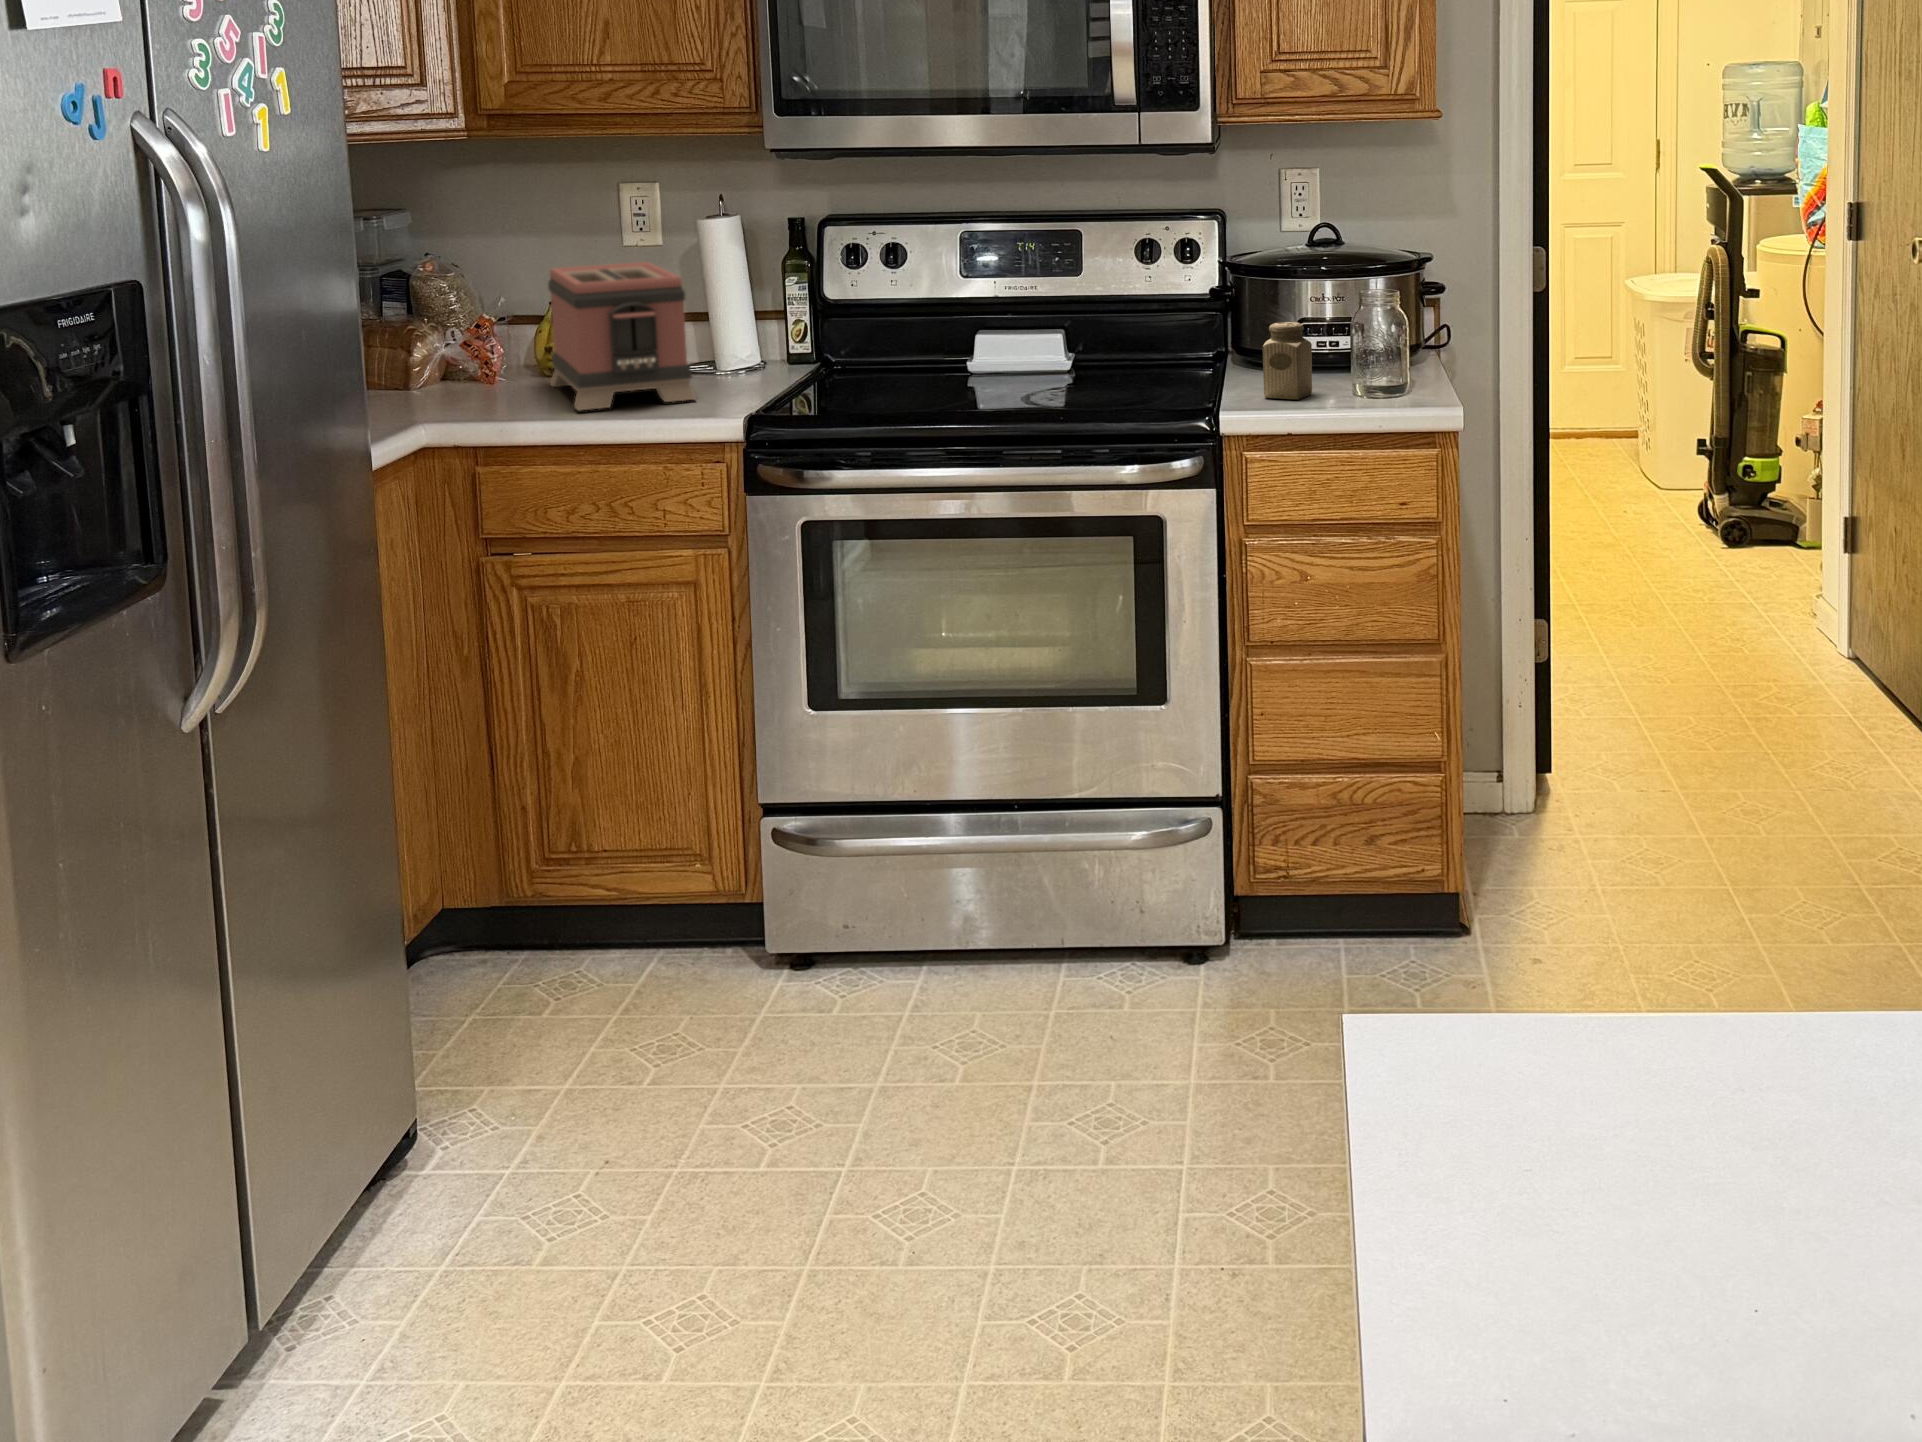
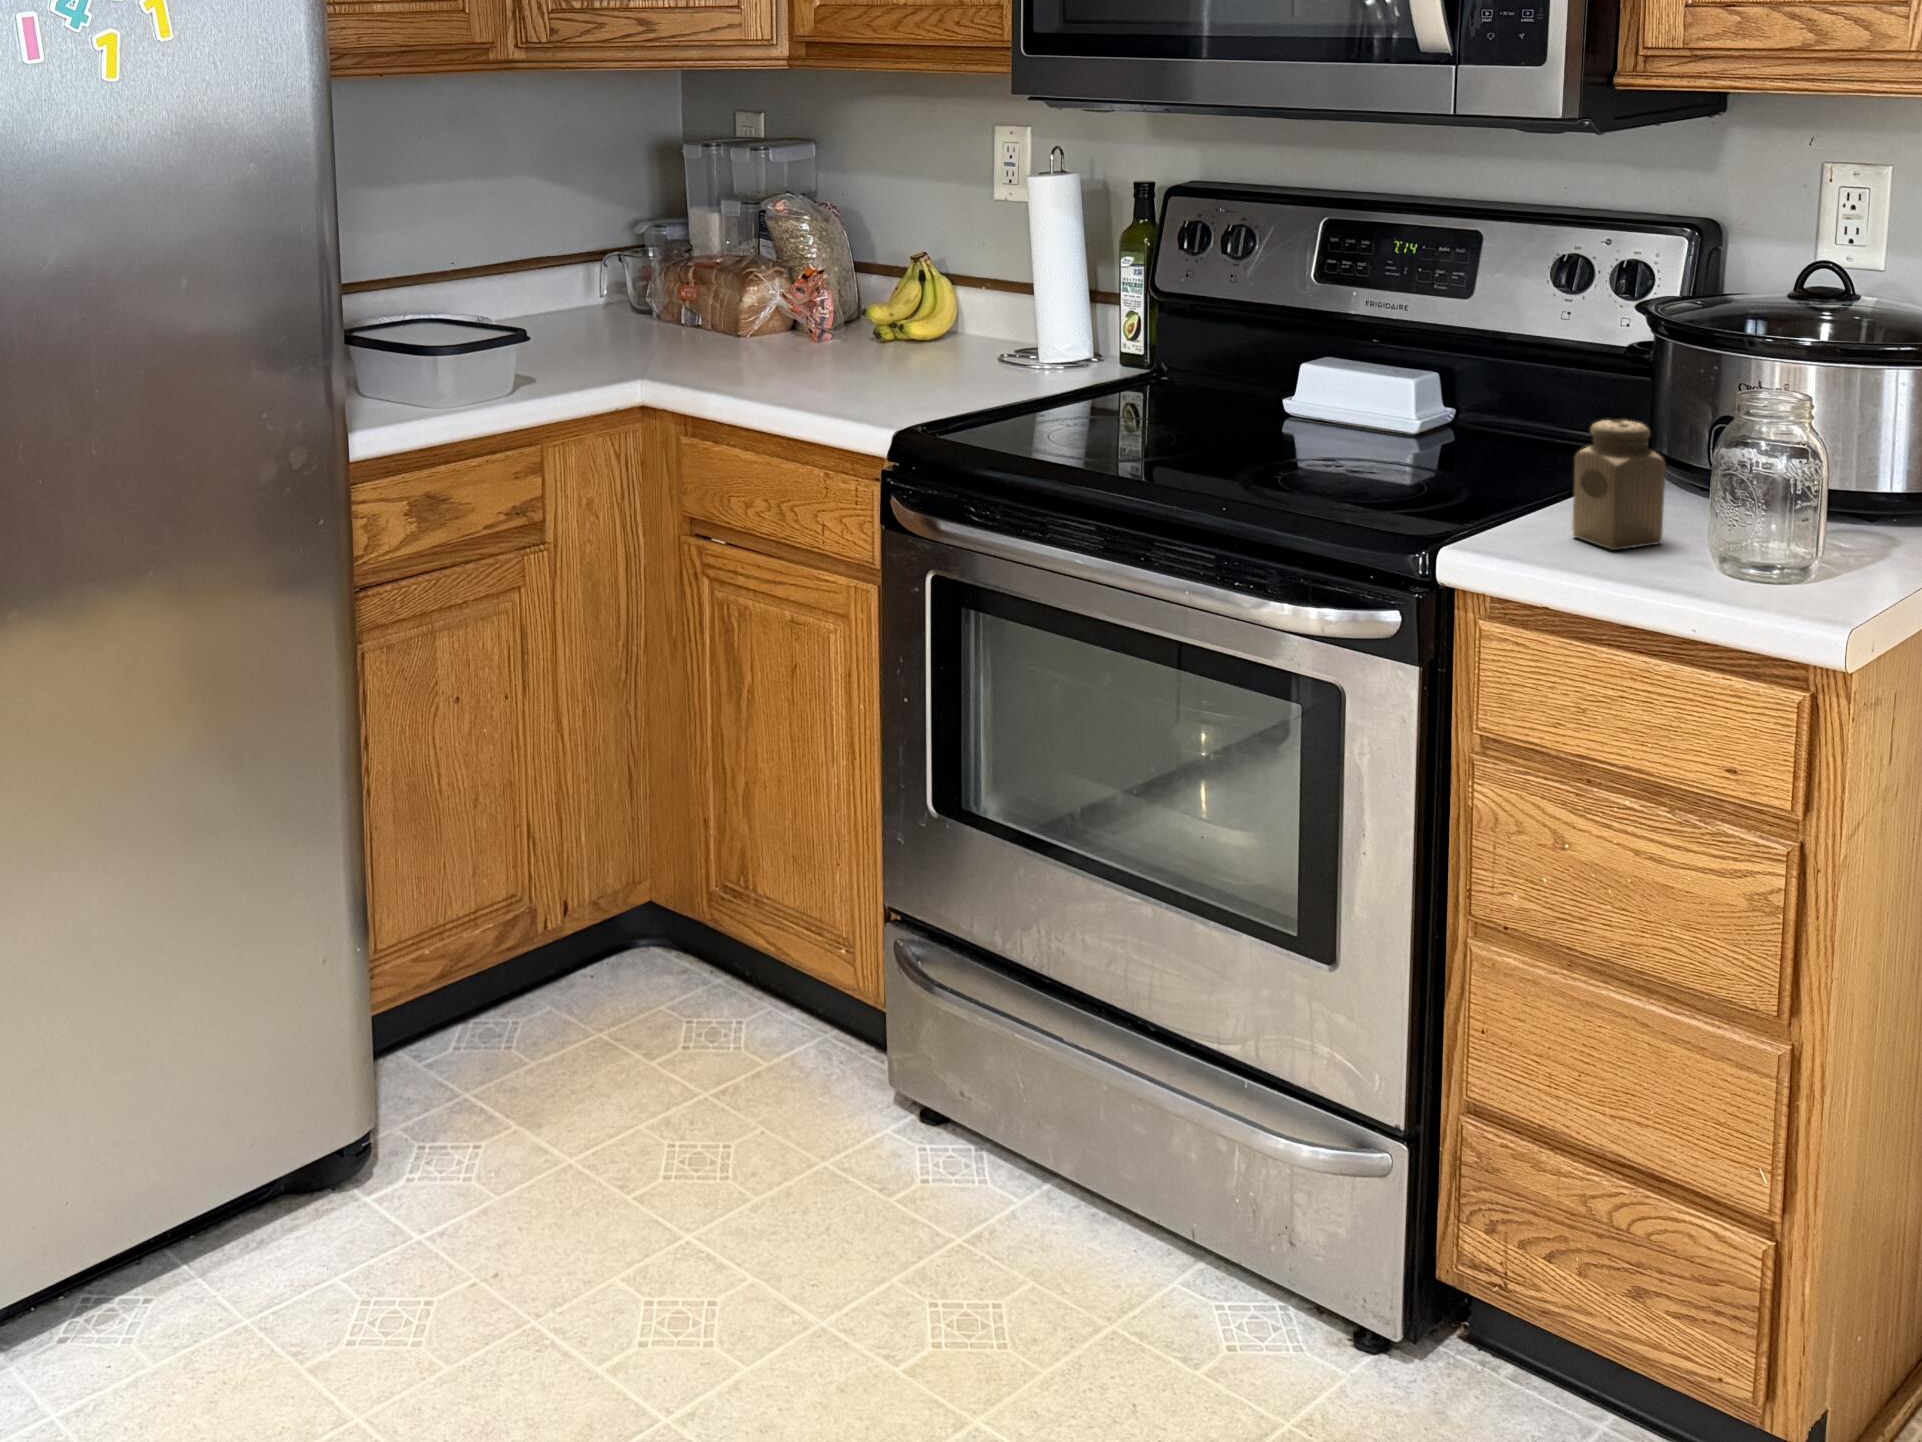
toaster: present [548,262,696,410] -> none [791,221,983,401]

